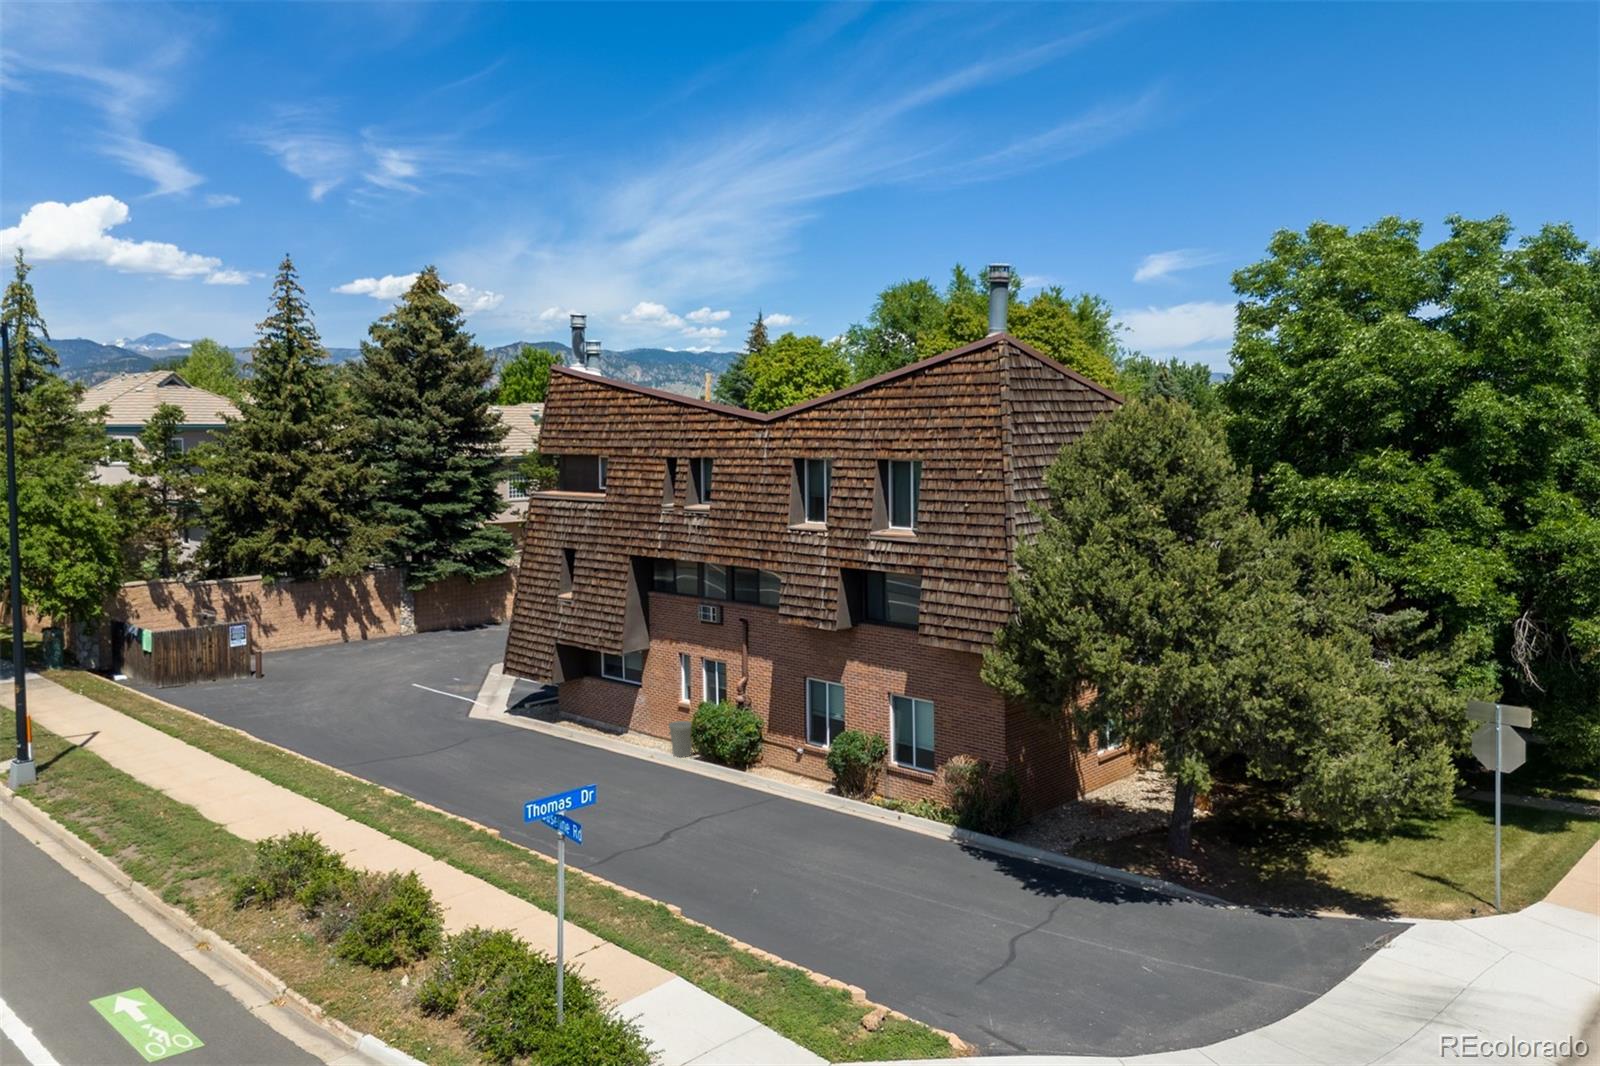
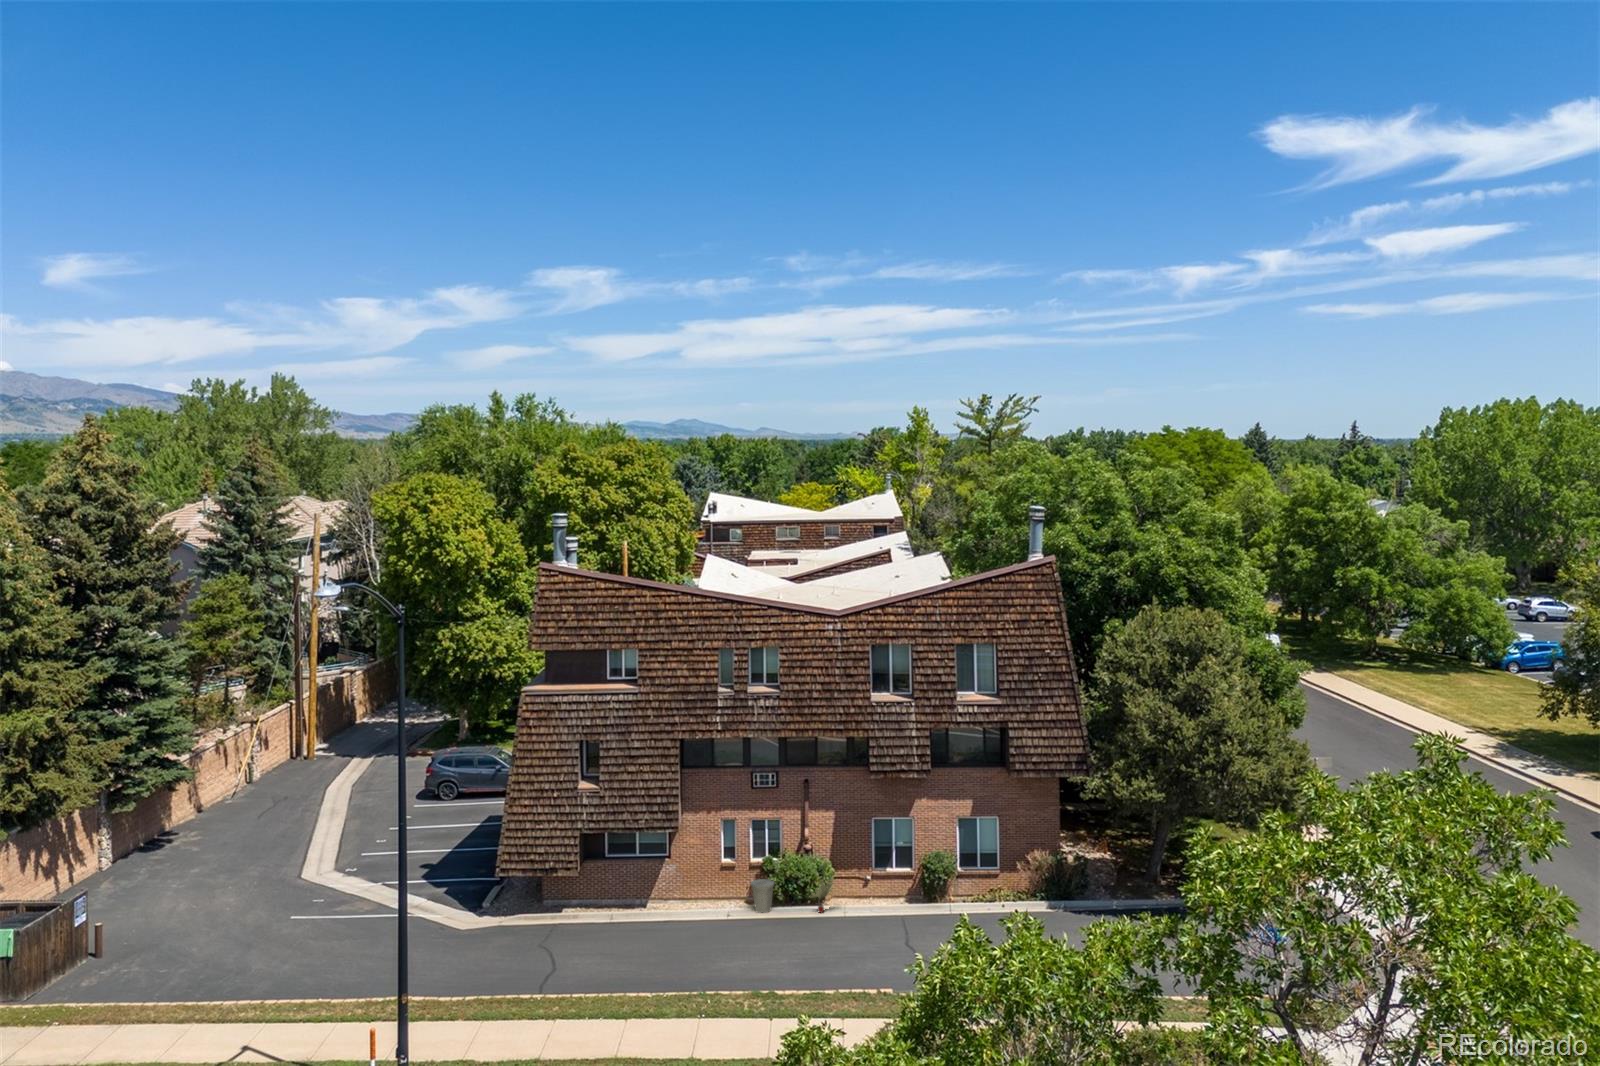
potted tree: none [706,732,735,771] -> present [809,880,832,913]

